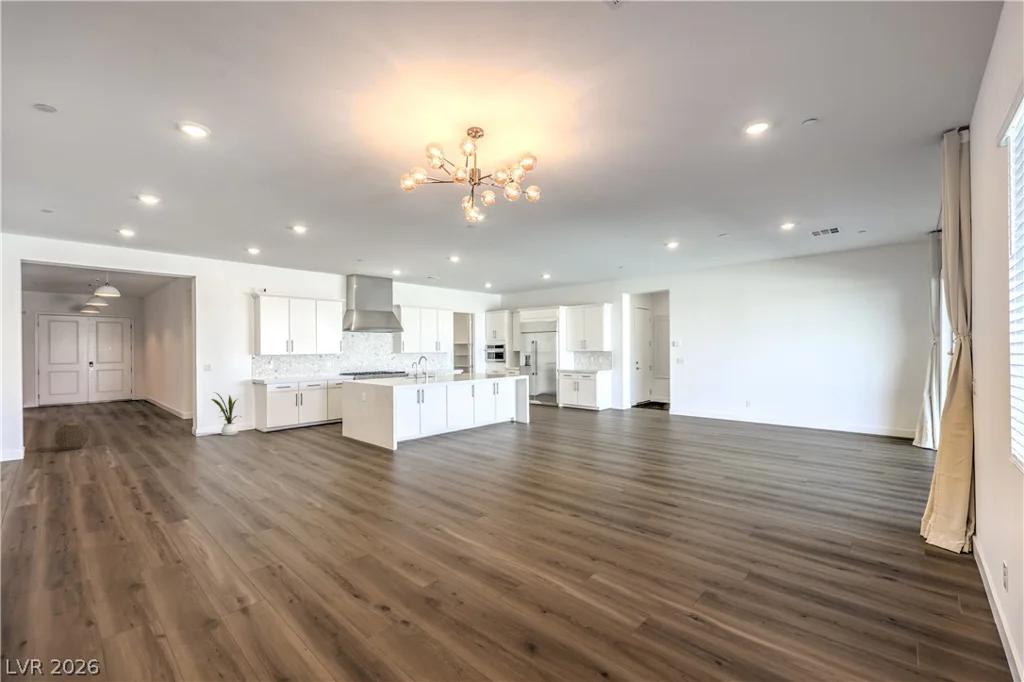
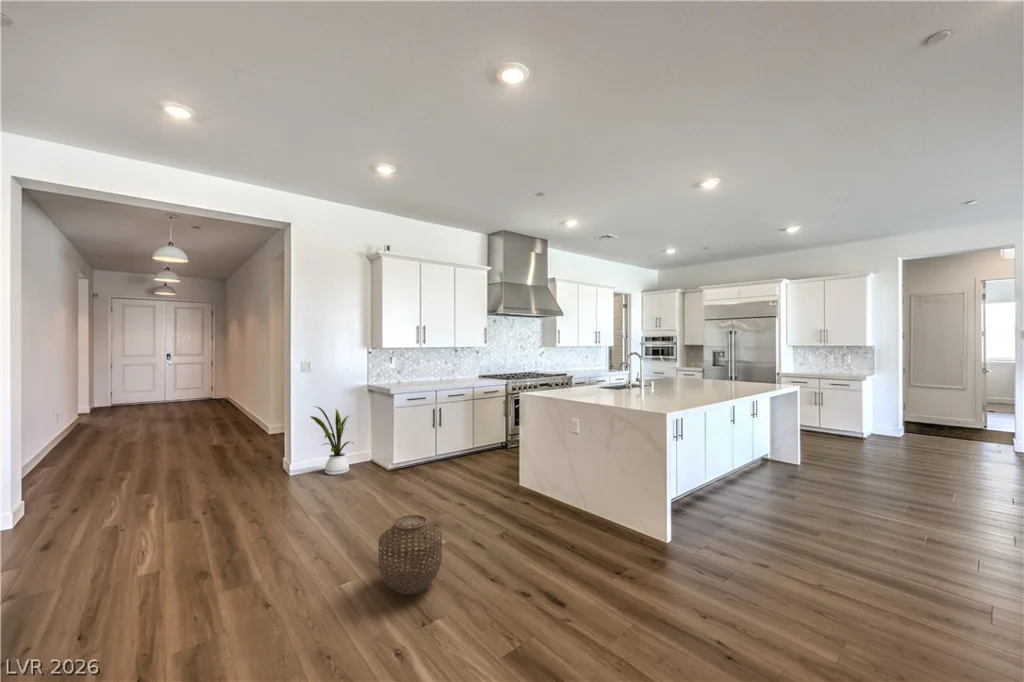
woven basket: present [55,423,89,450] -> present [378,515,442,594]

